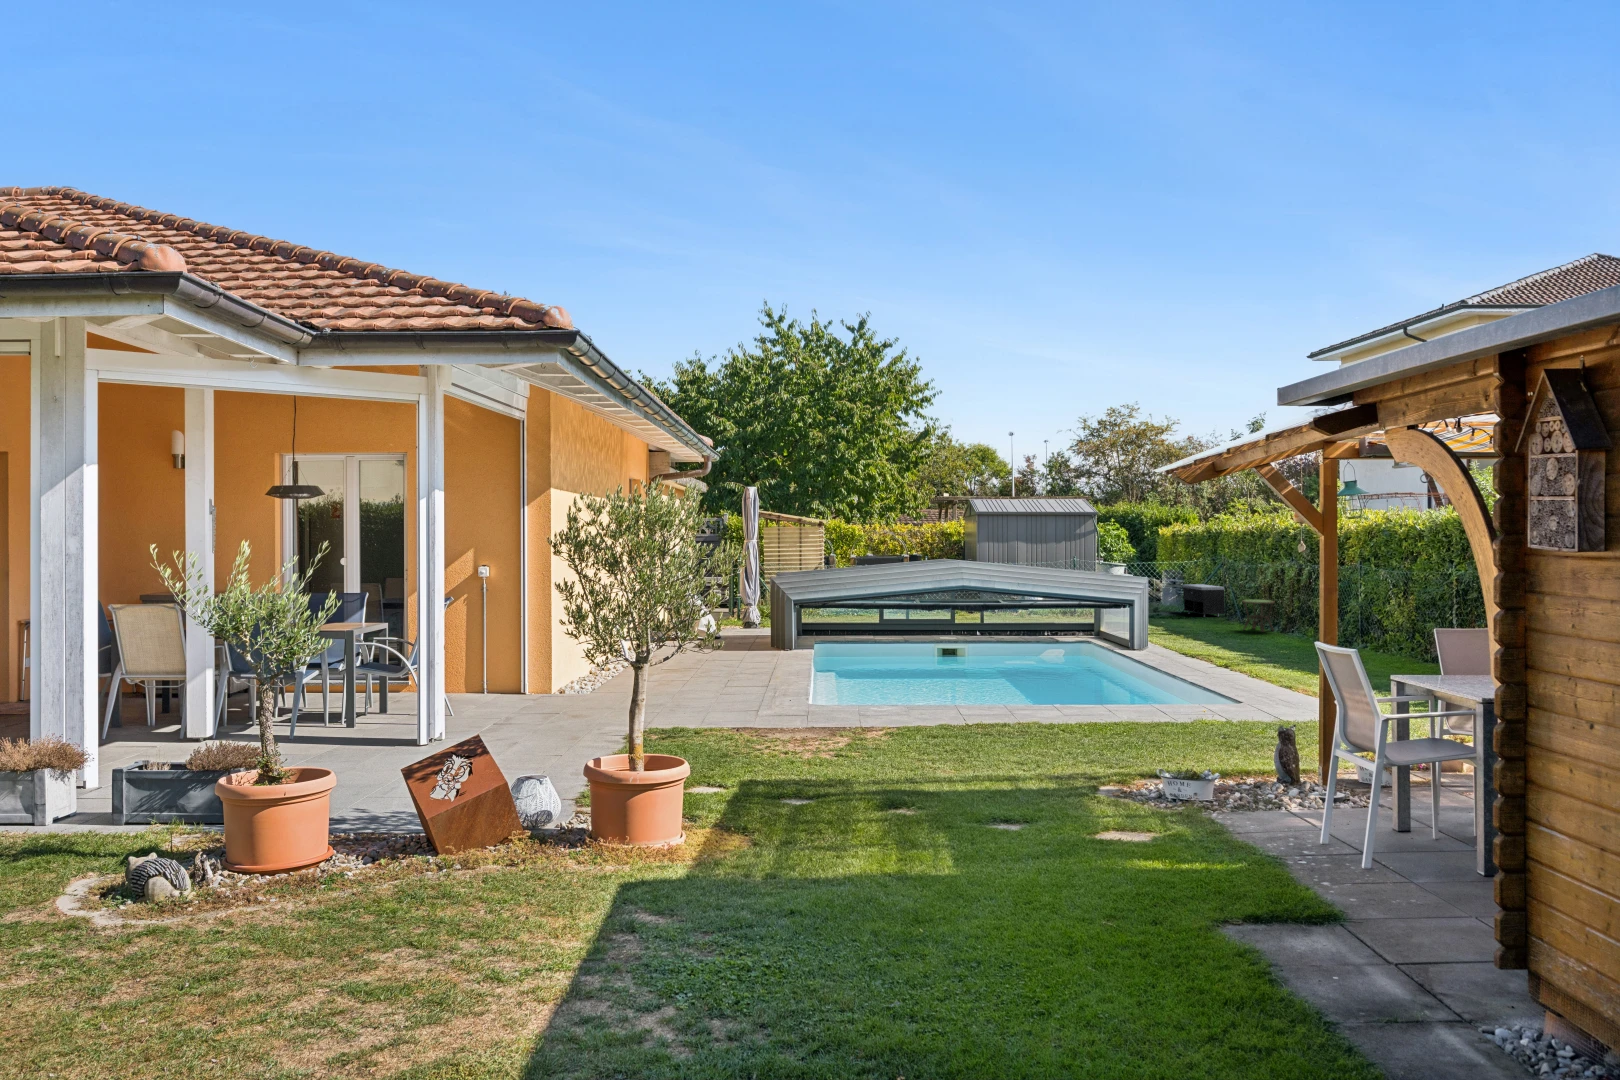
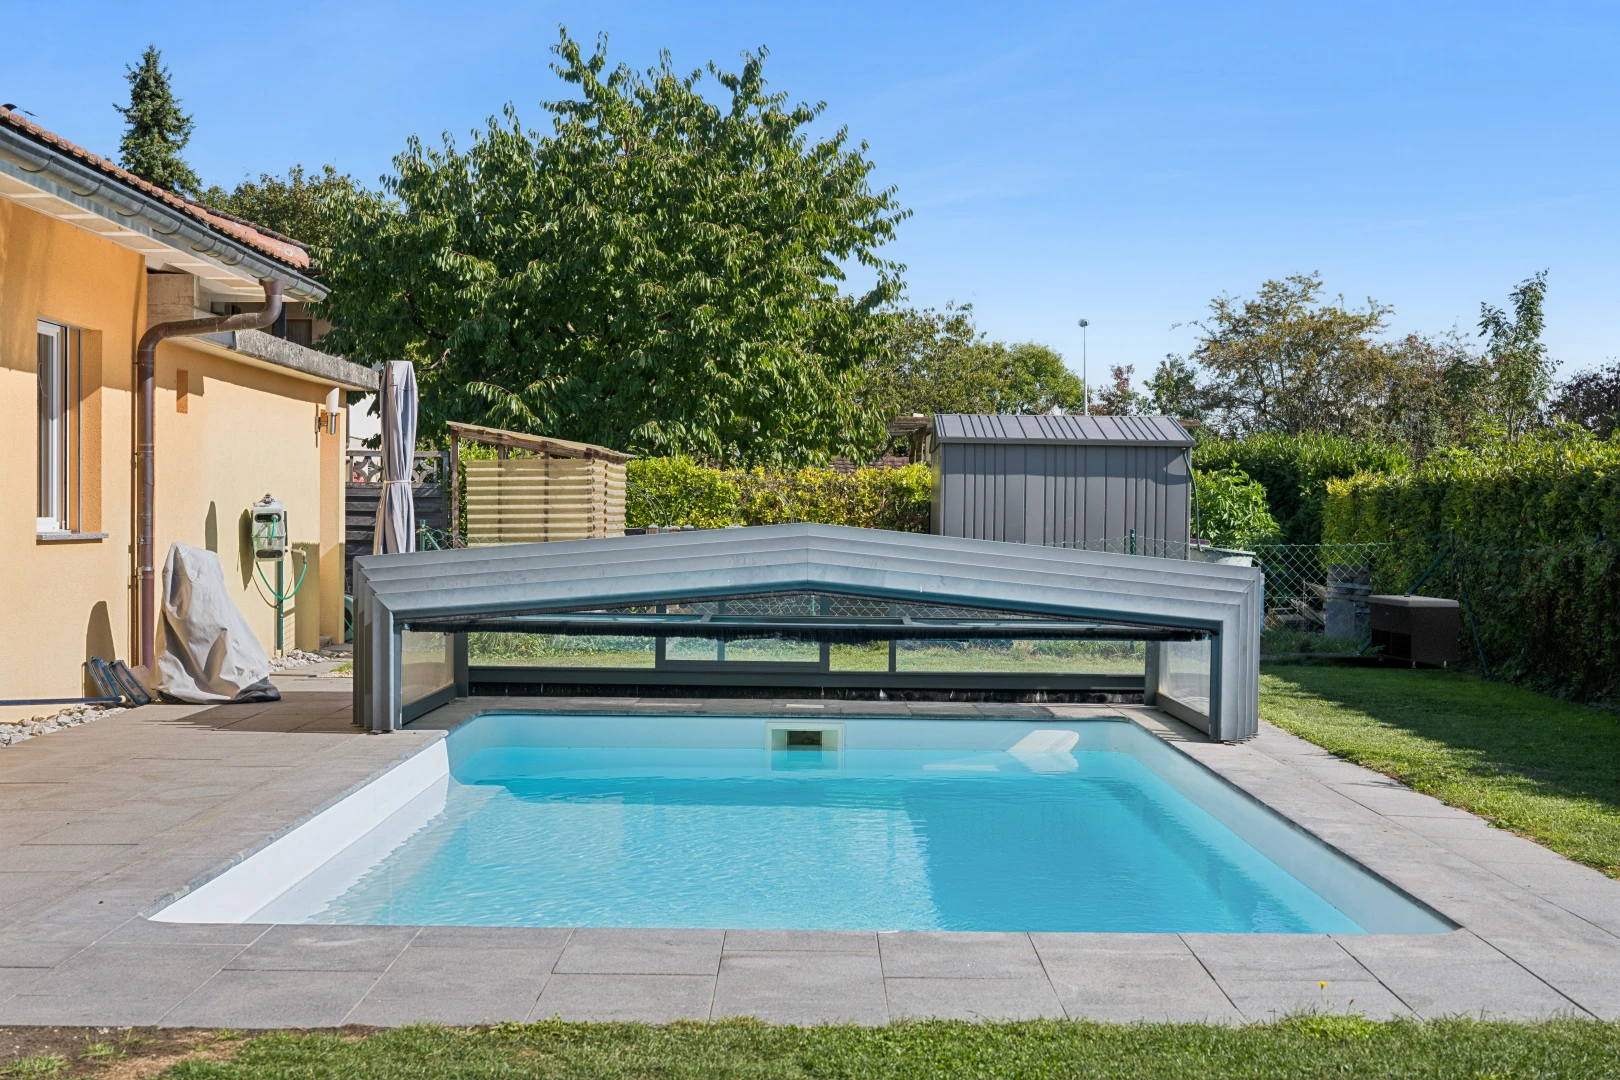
side table: present [1242,600,1274,632] -> none [1495,625,1573,702]

